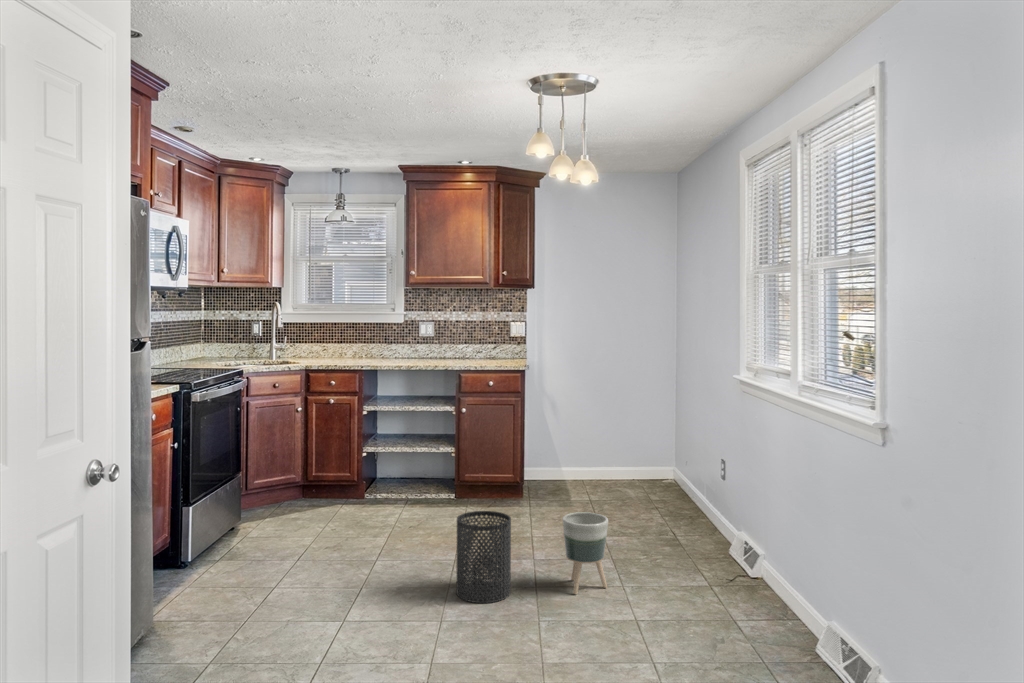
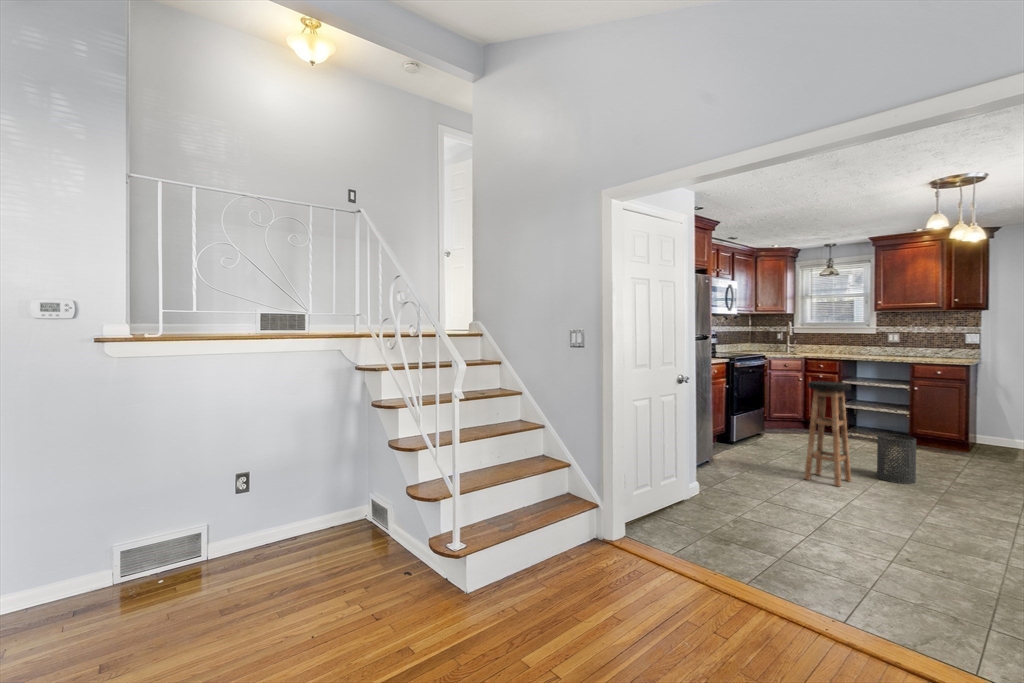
bar stool: none [353,434,430,653] -> present [804,381,851,487]
planter: present [562,512,608,594] -> none [958,445,998,495]

